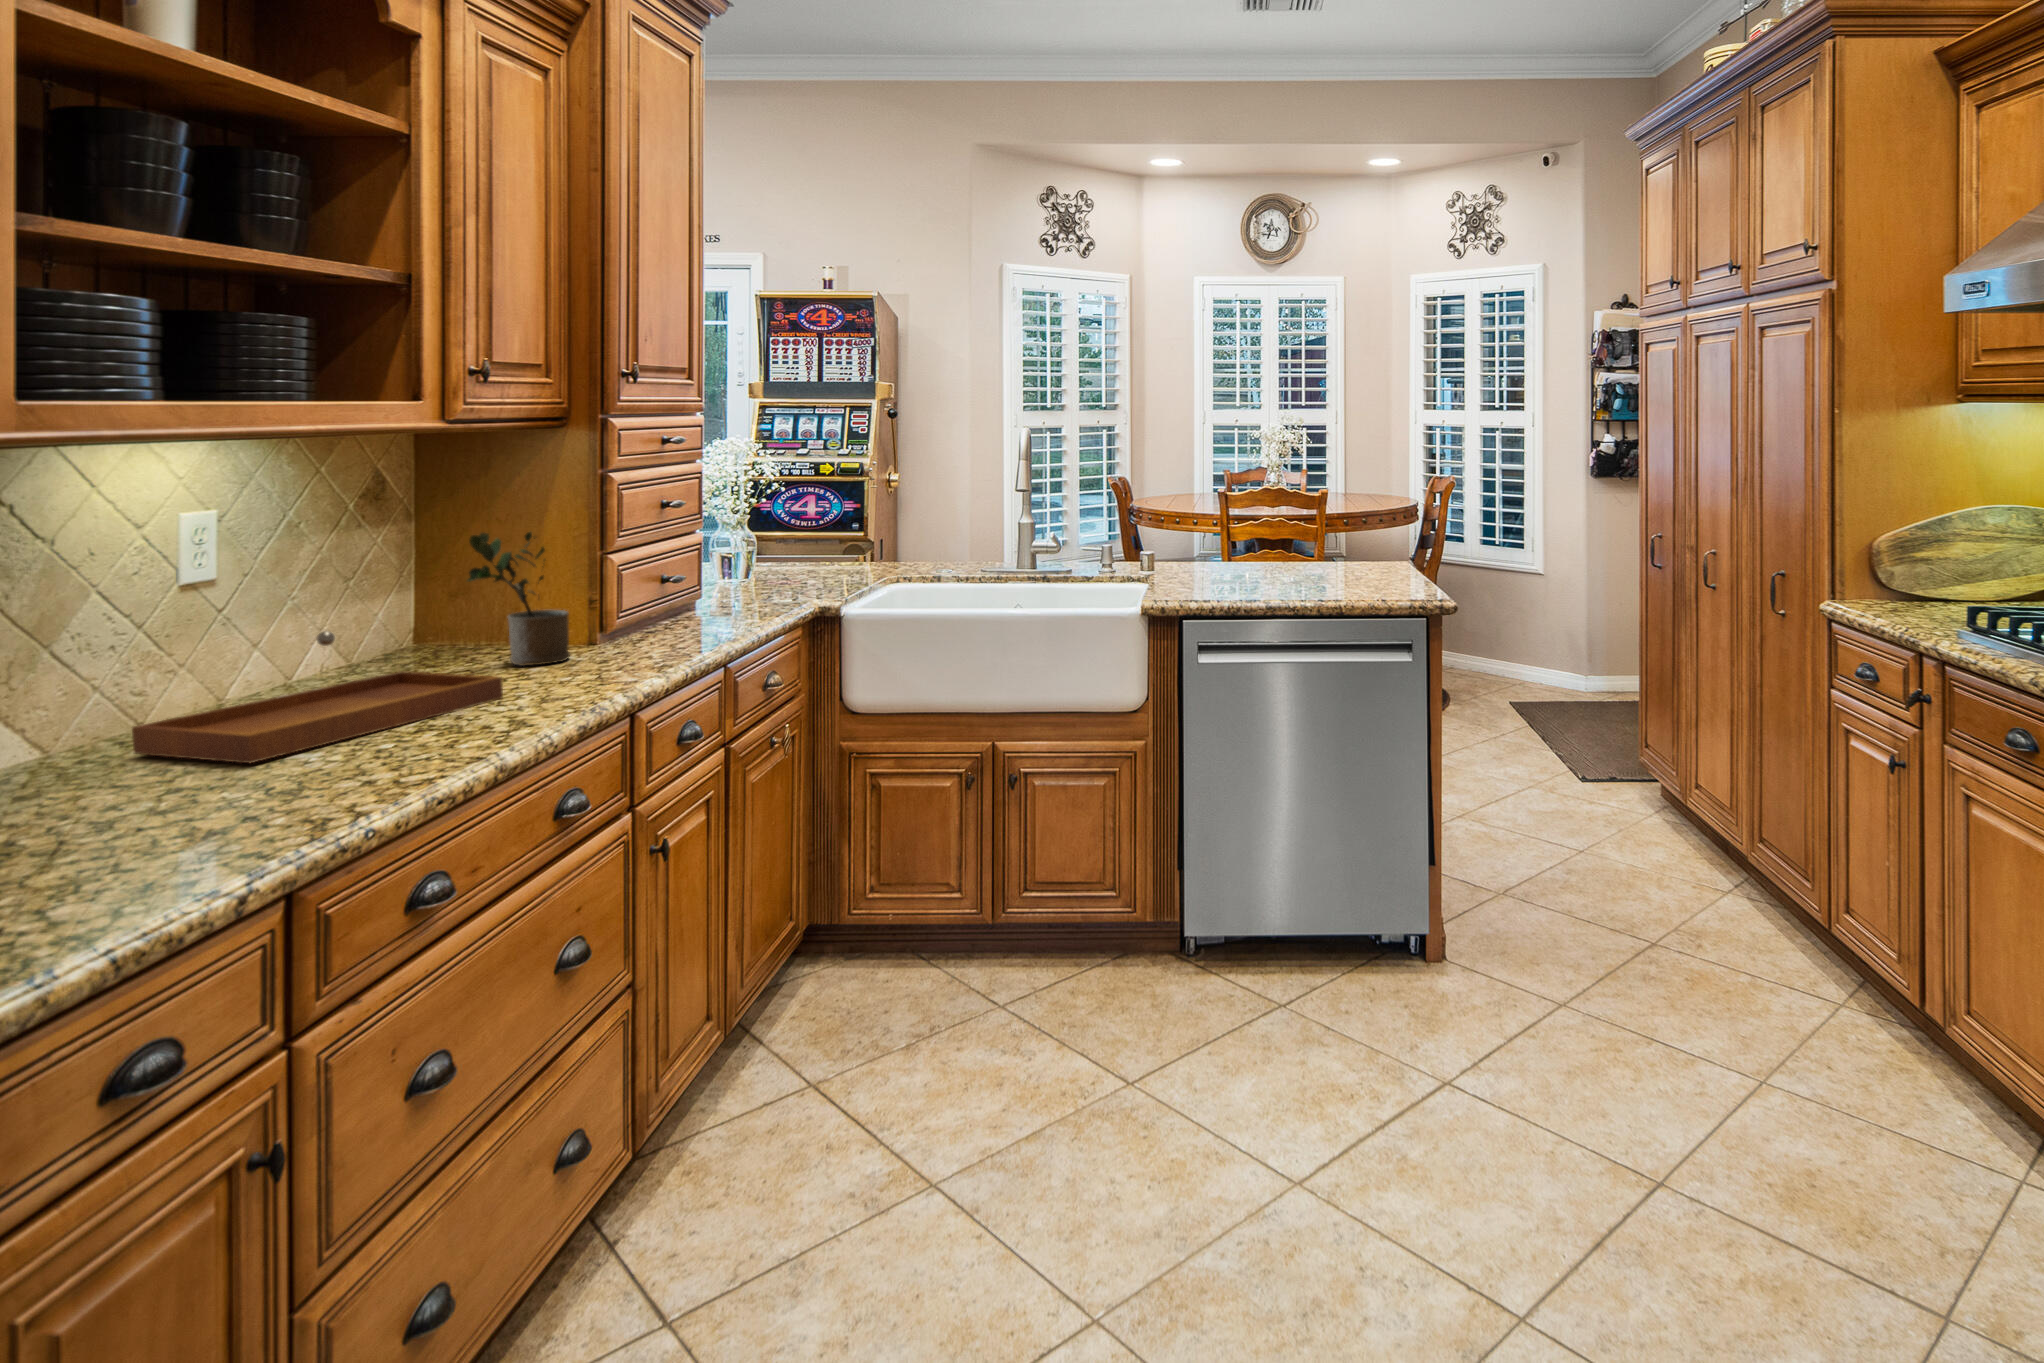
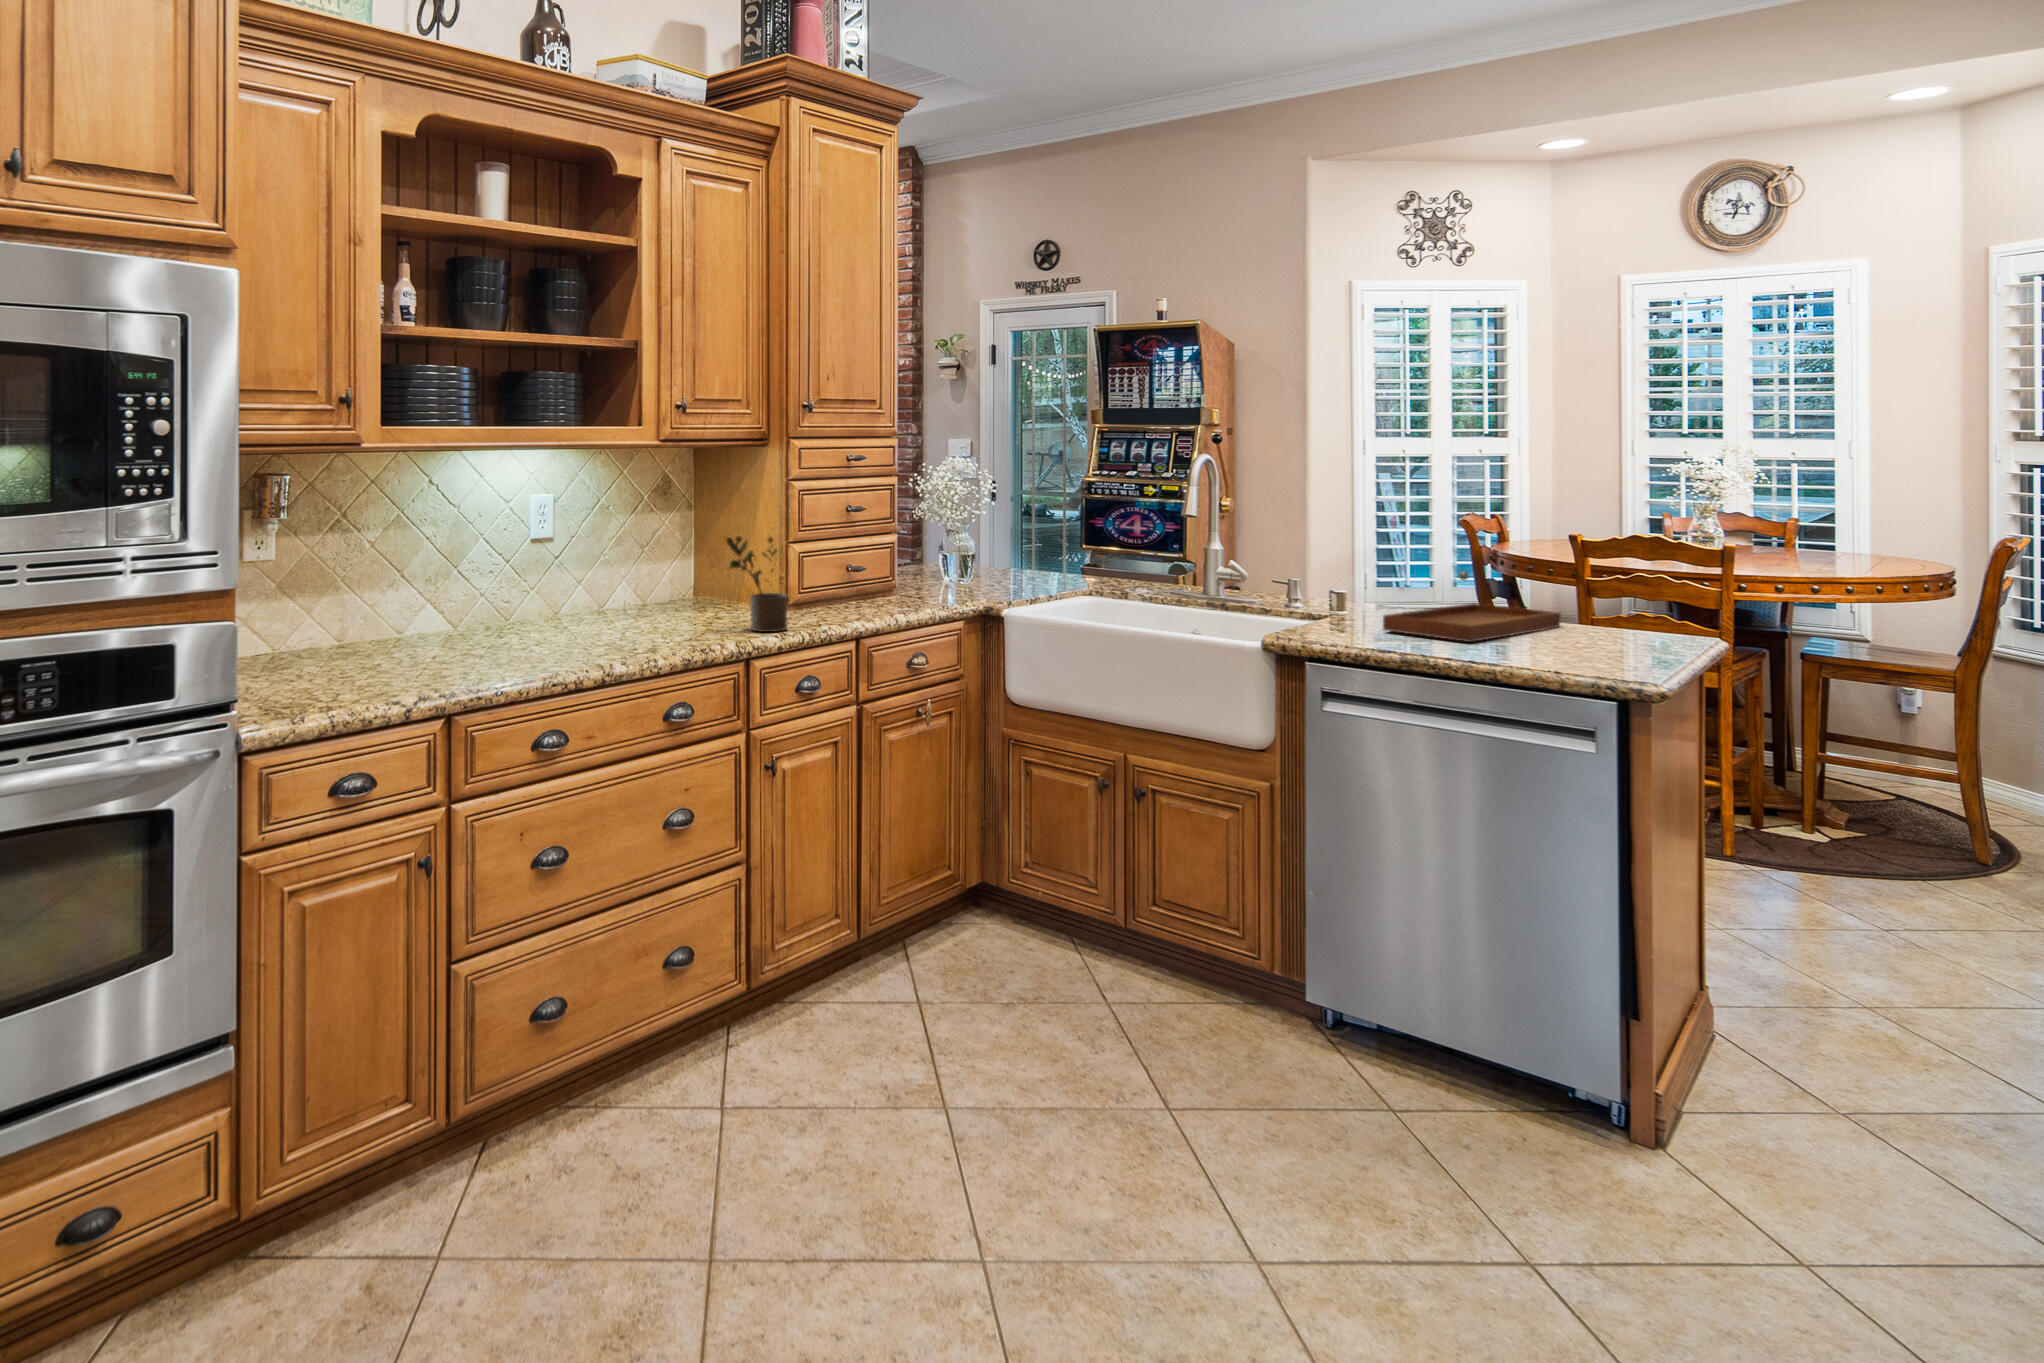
tray: present [132,631,503,763] -> present [1383,571,1561,642]

